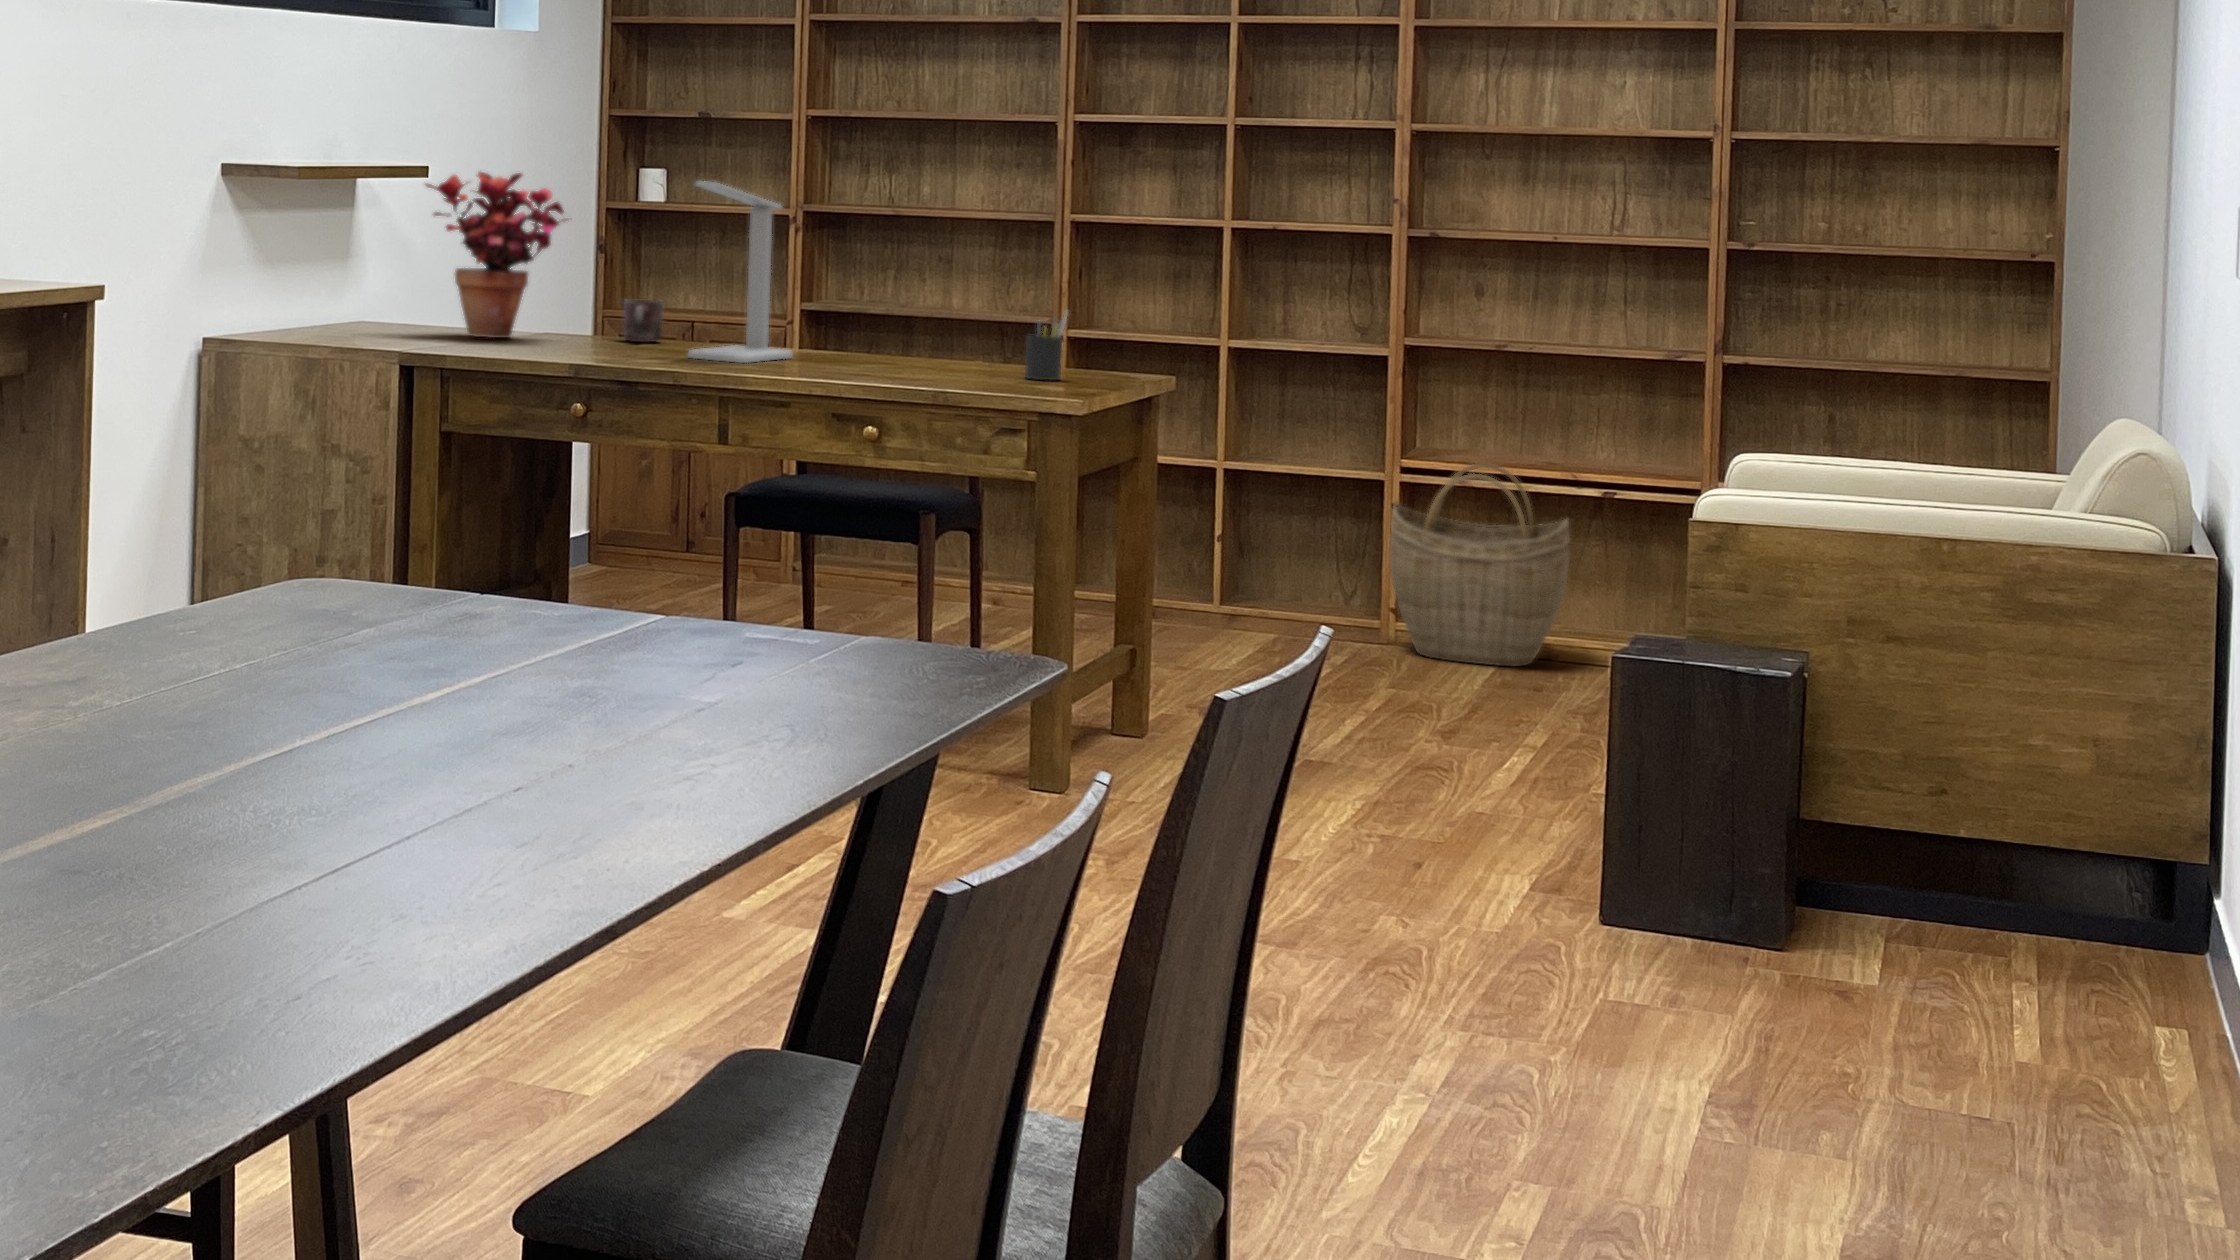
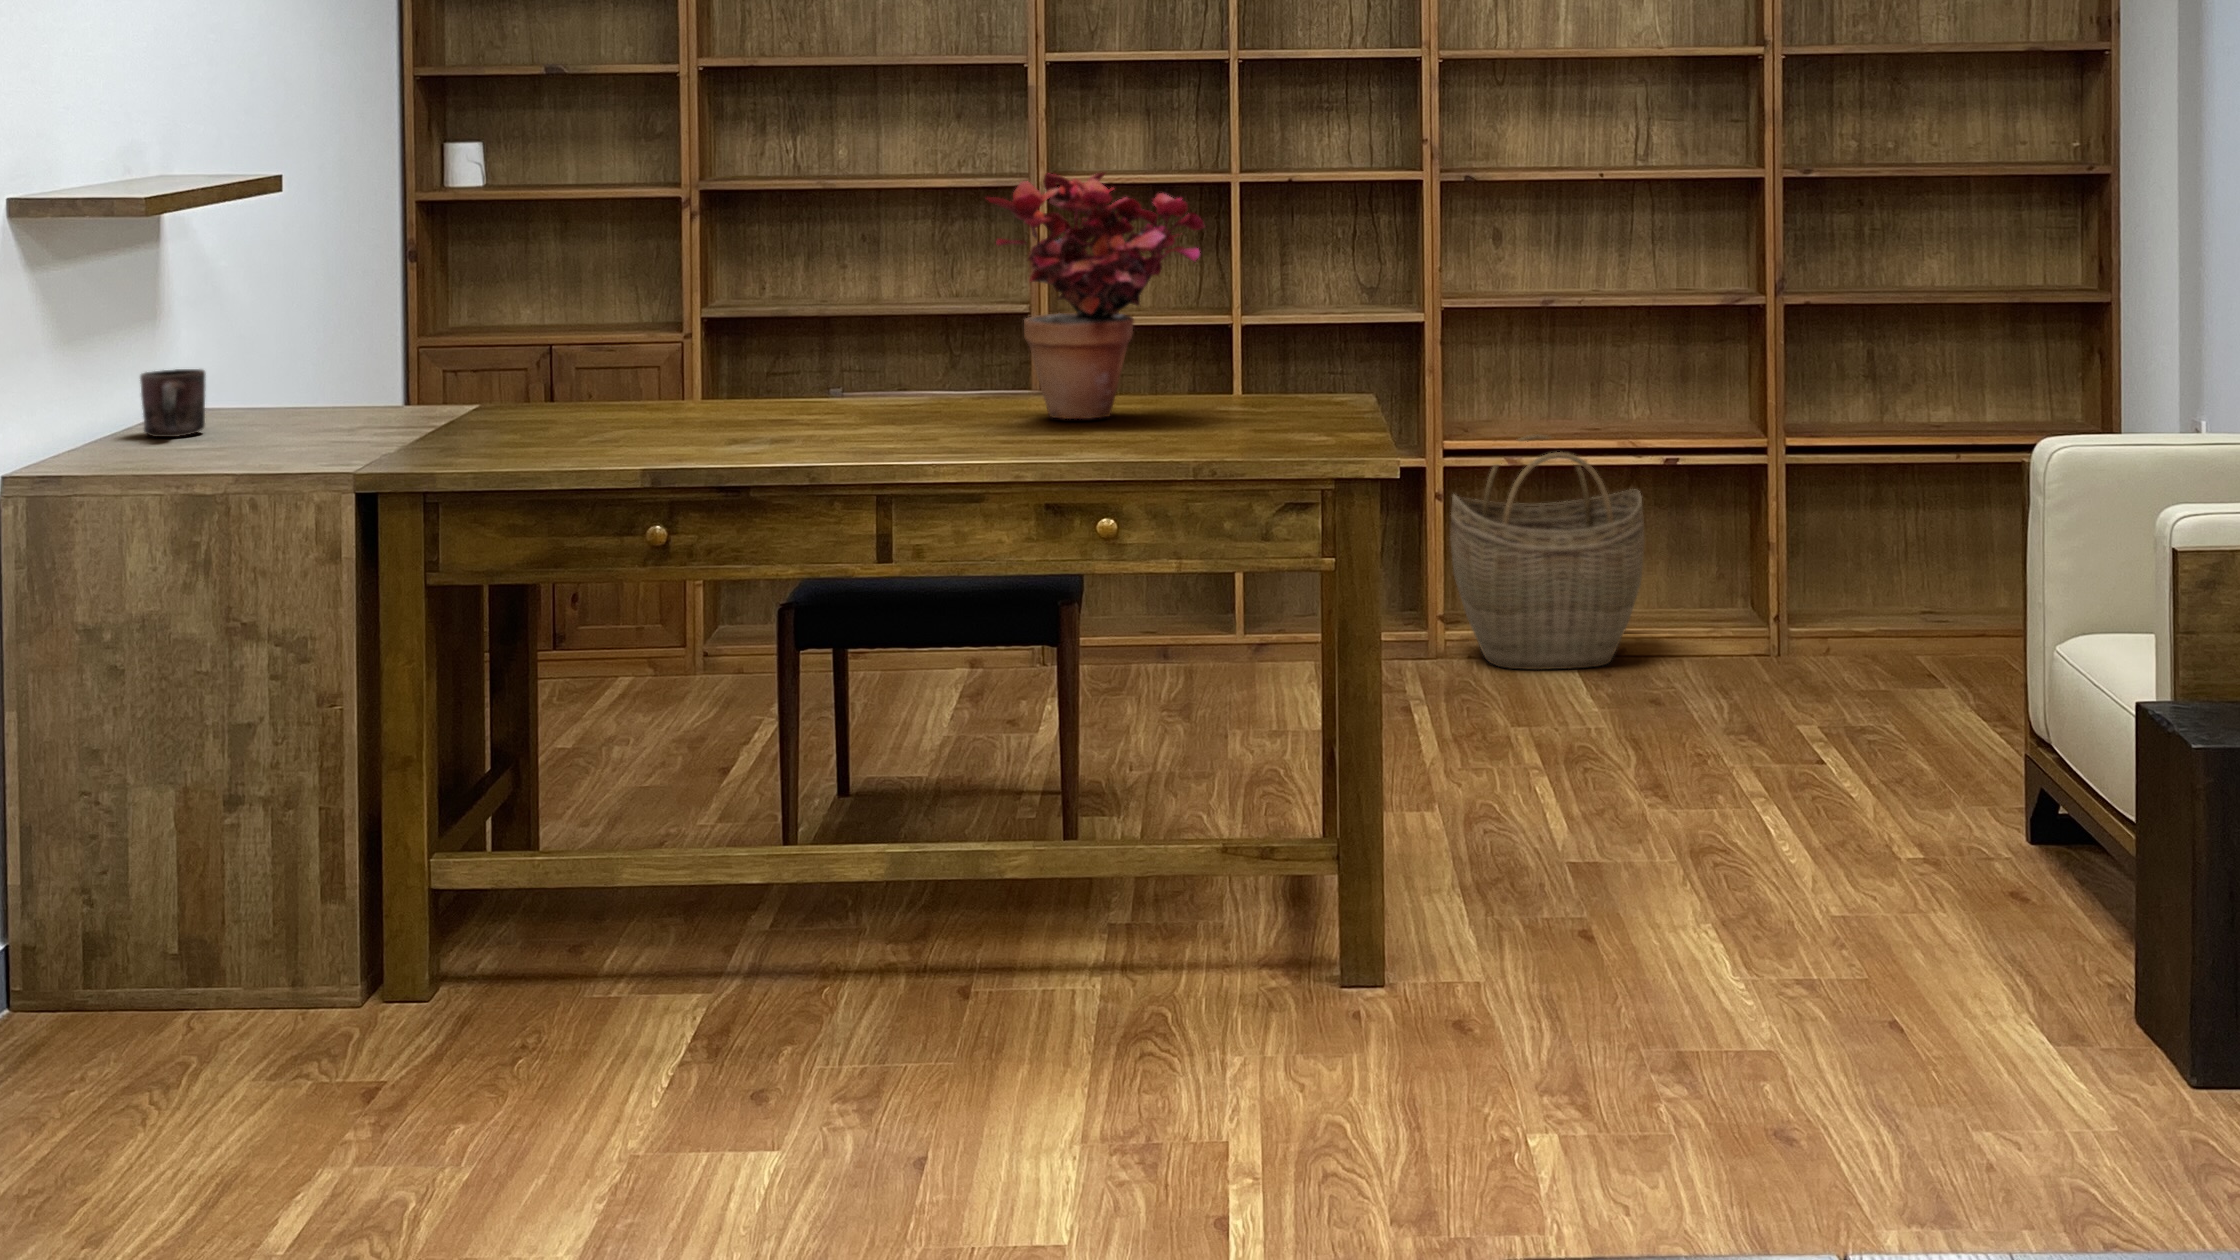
potted plant: present [426,172,566,338] -> present [987,172,1205,419]
desk lamp: present [687,181,793,363] -> none [779,185,913,444]
mug: present [624,299,663,342] -> present [140,369,206,437]
pen holder: present [1025,313,1067,380] -> none [1258,329,1314,427]

